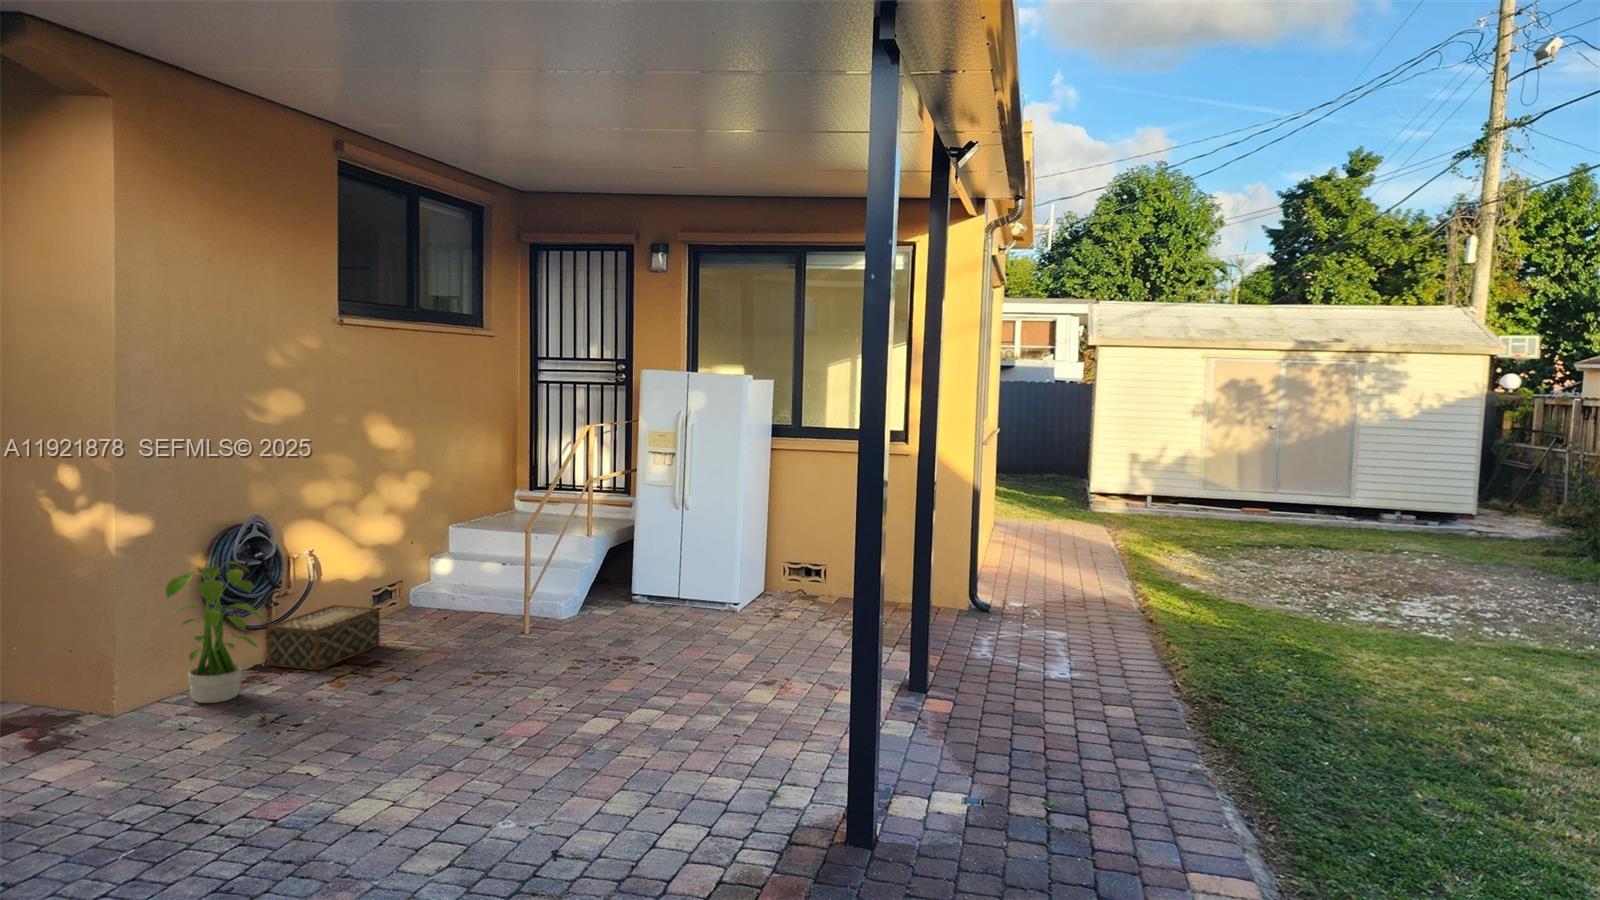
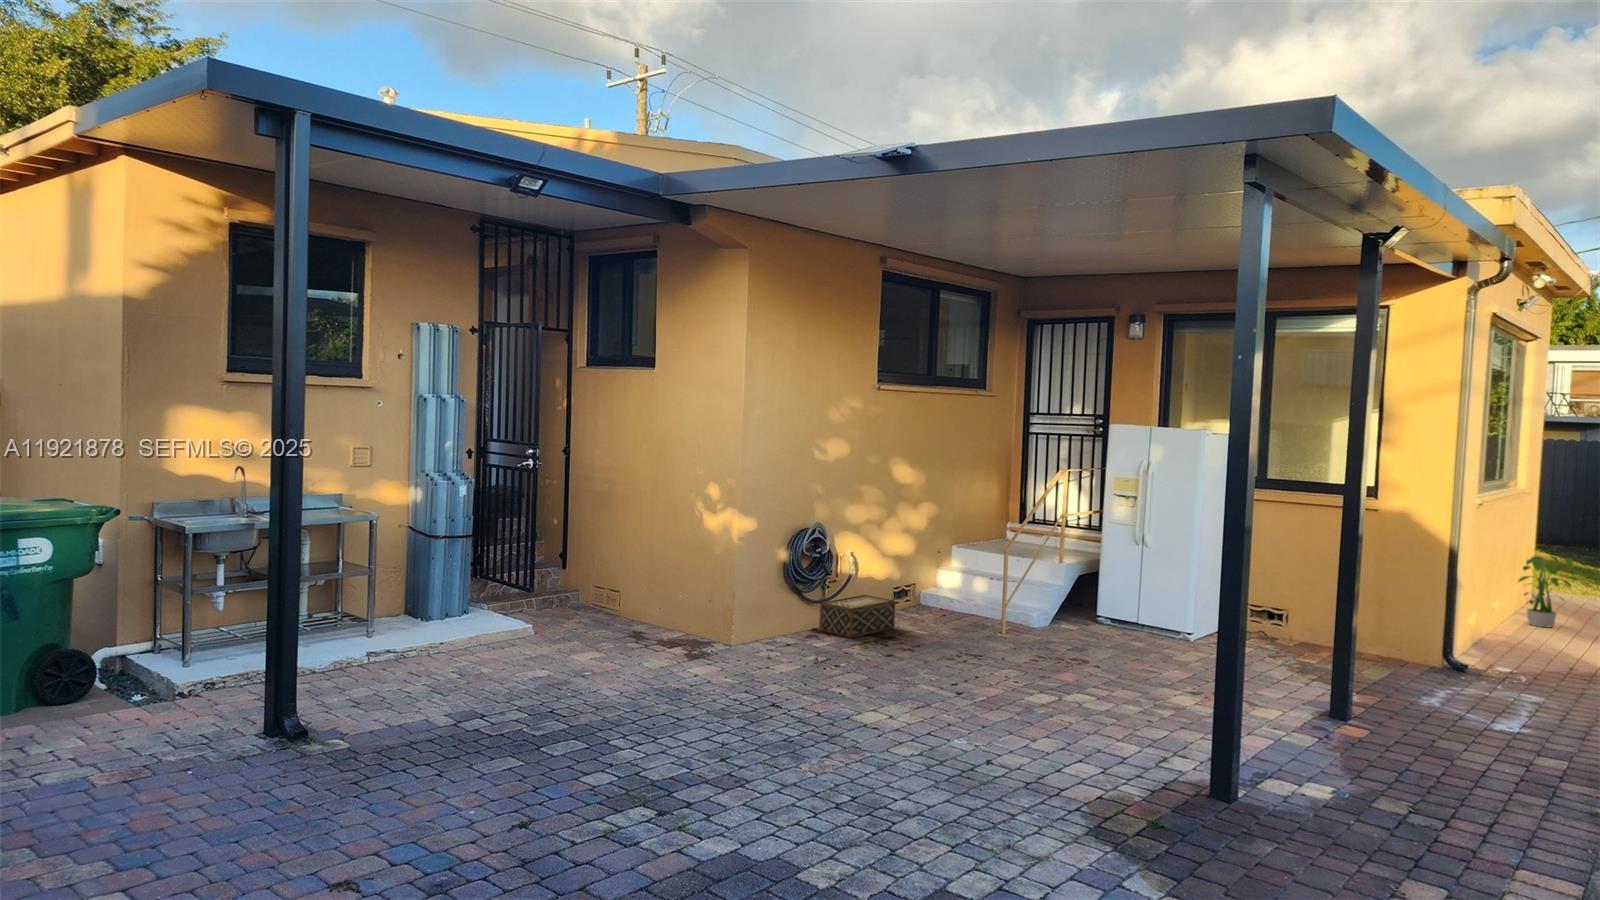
potted plant: present [162,562,265,703] -> present [1518,556,1573,627]

